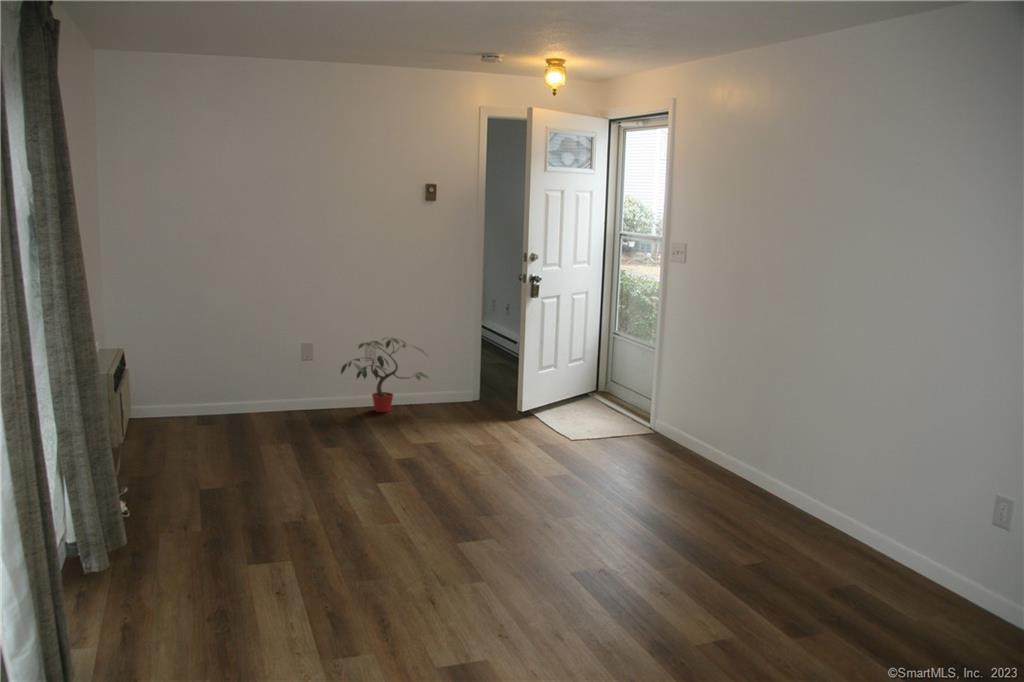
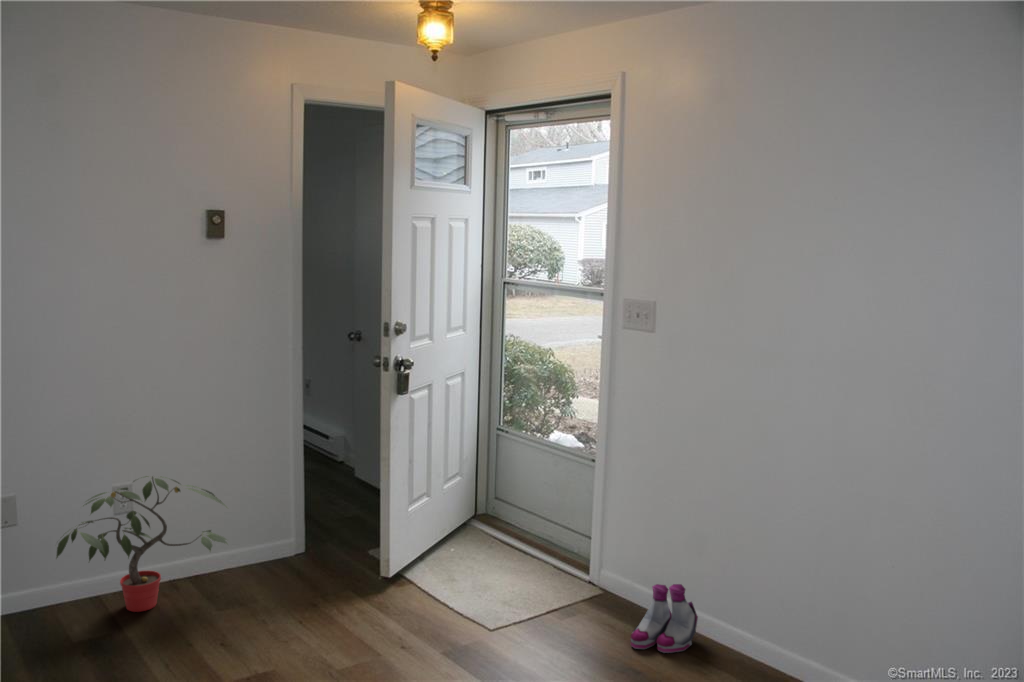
boots: none [651,418,697,457] -> present [631,584,698,653]

